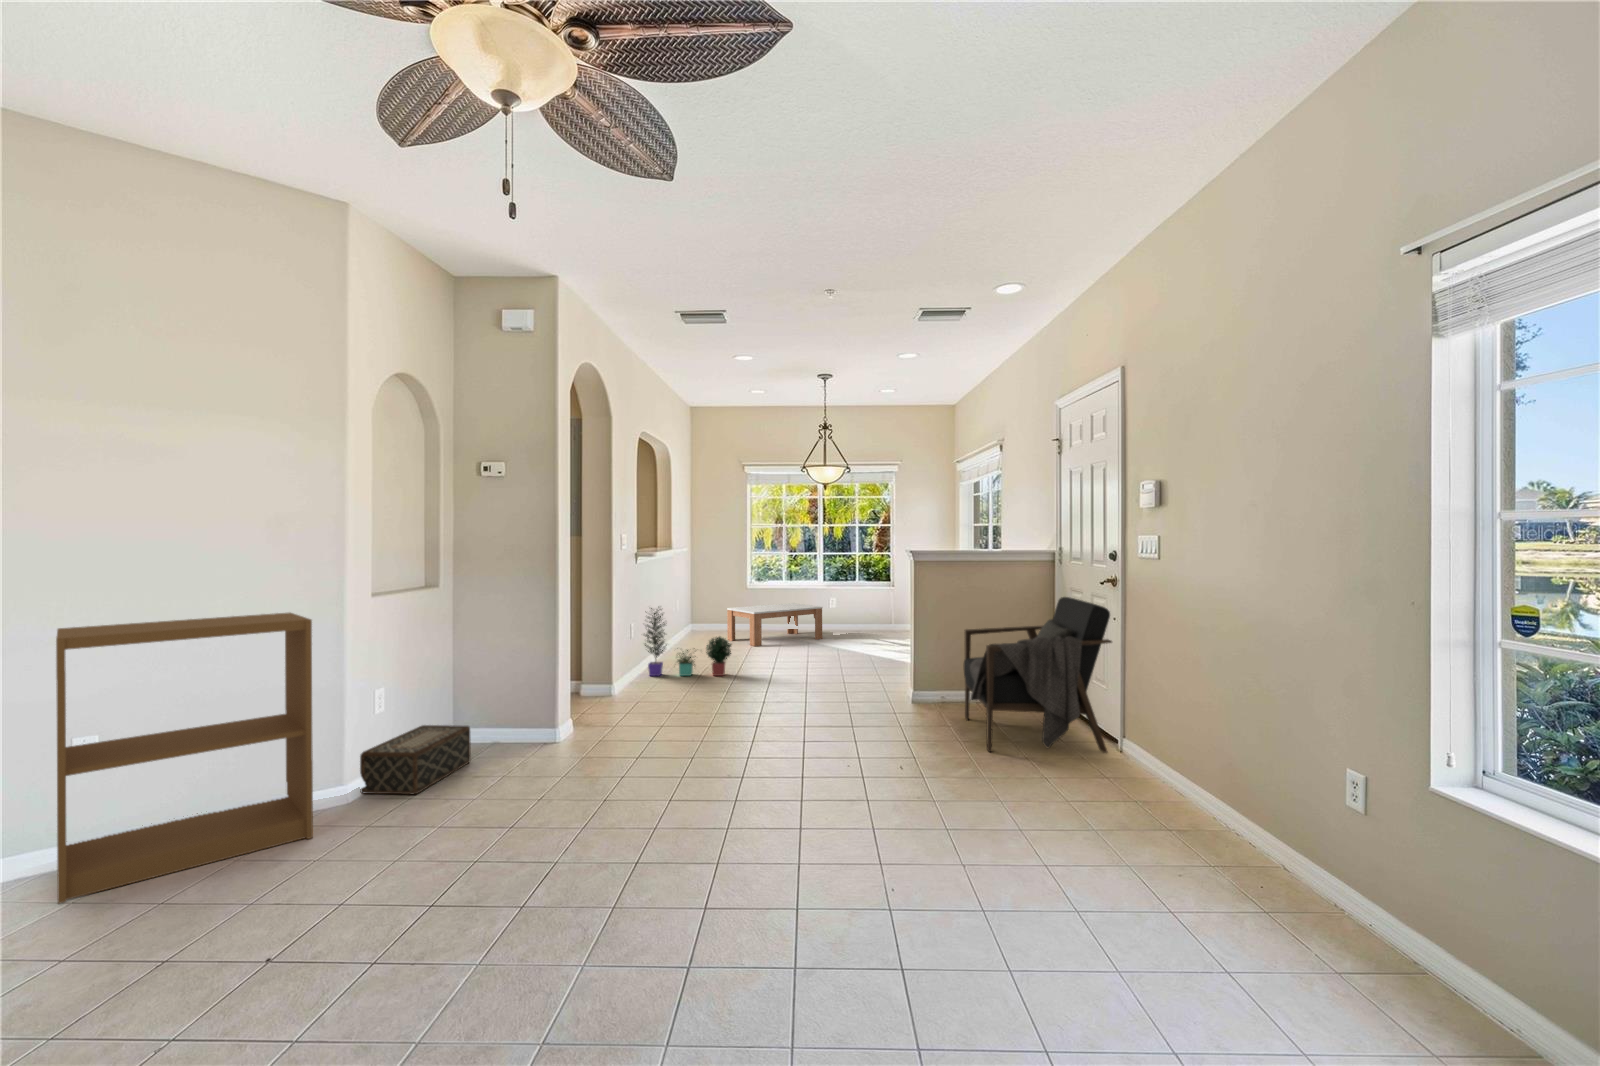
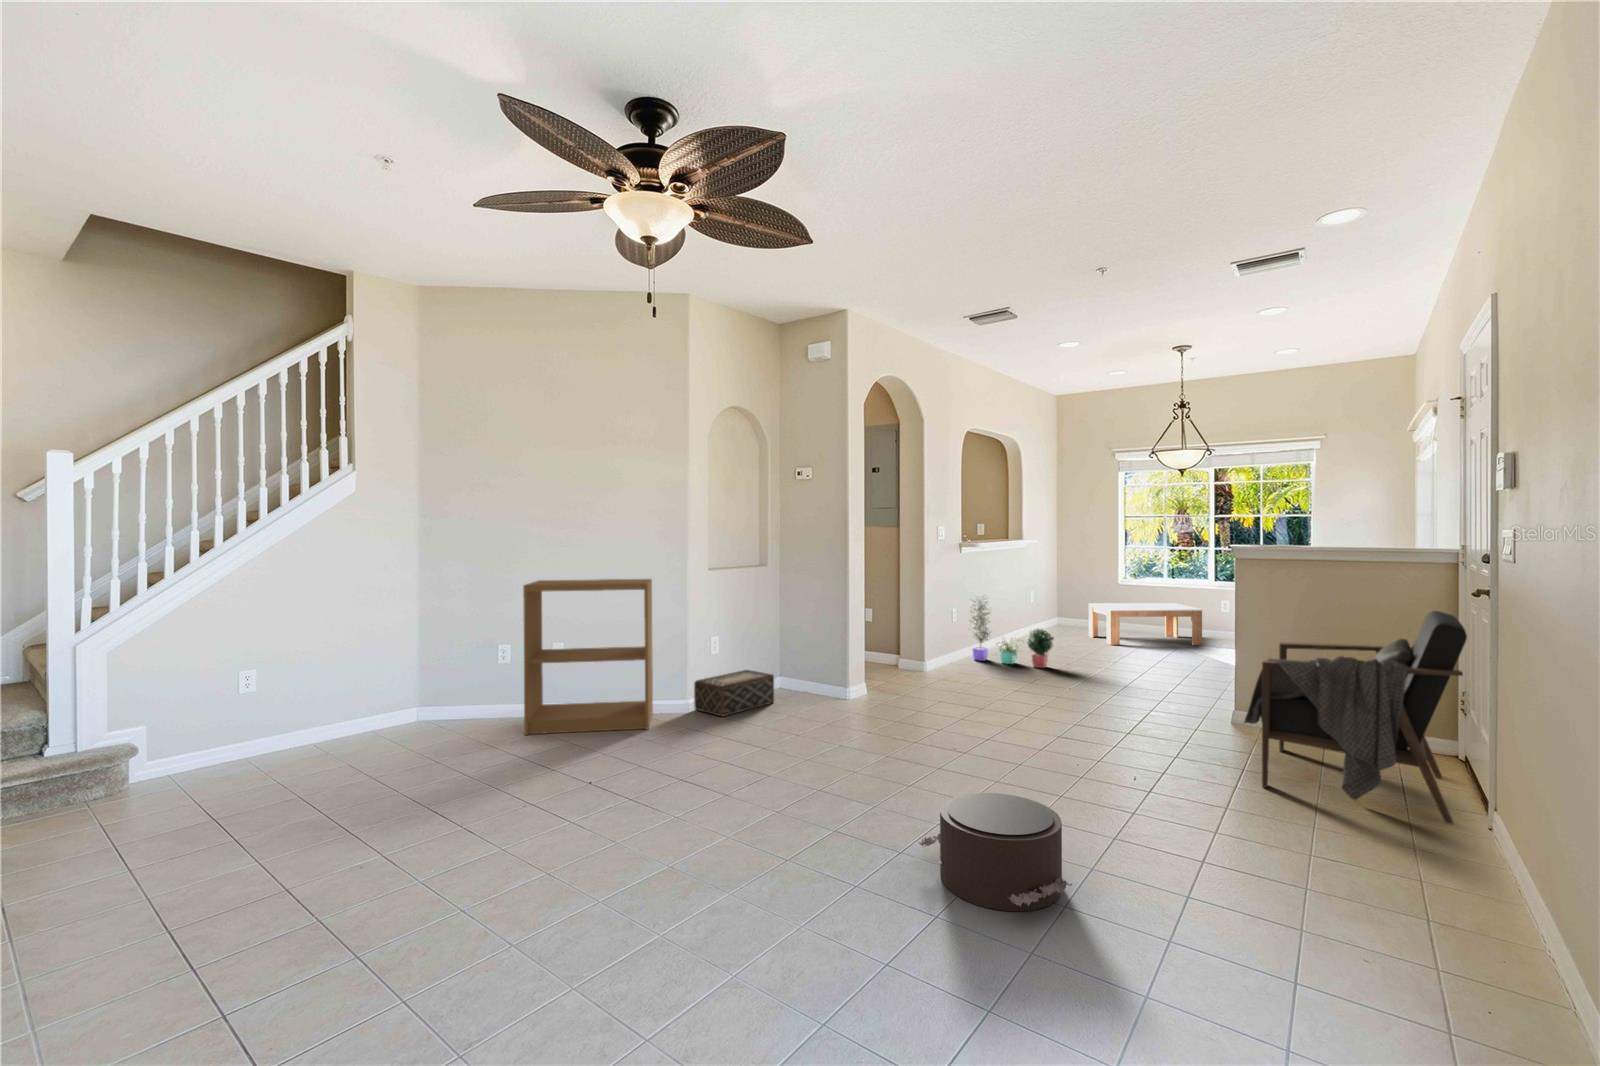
pouf: none [833,805,993,926] -> present [919,793,1072,911]

